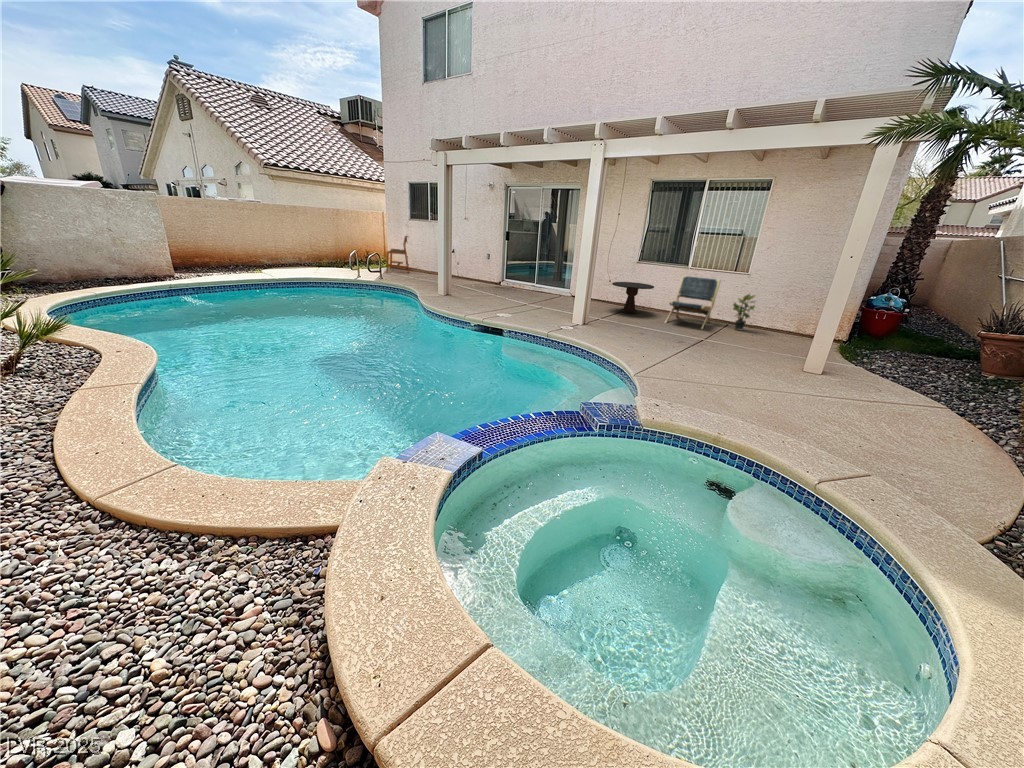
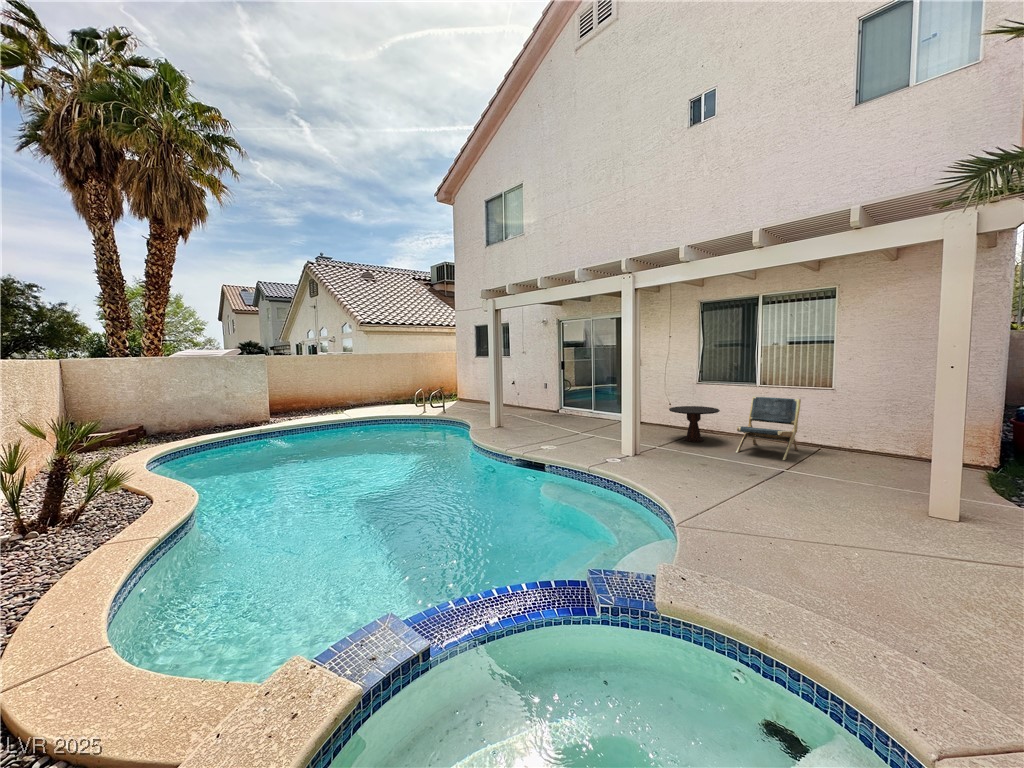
bench: present [386,236,411,273] -> none [451,371,478,407]
potted plant: present [733,294,755,330] -> none [821,413,853,460]

